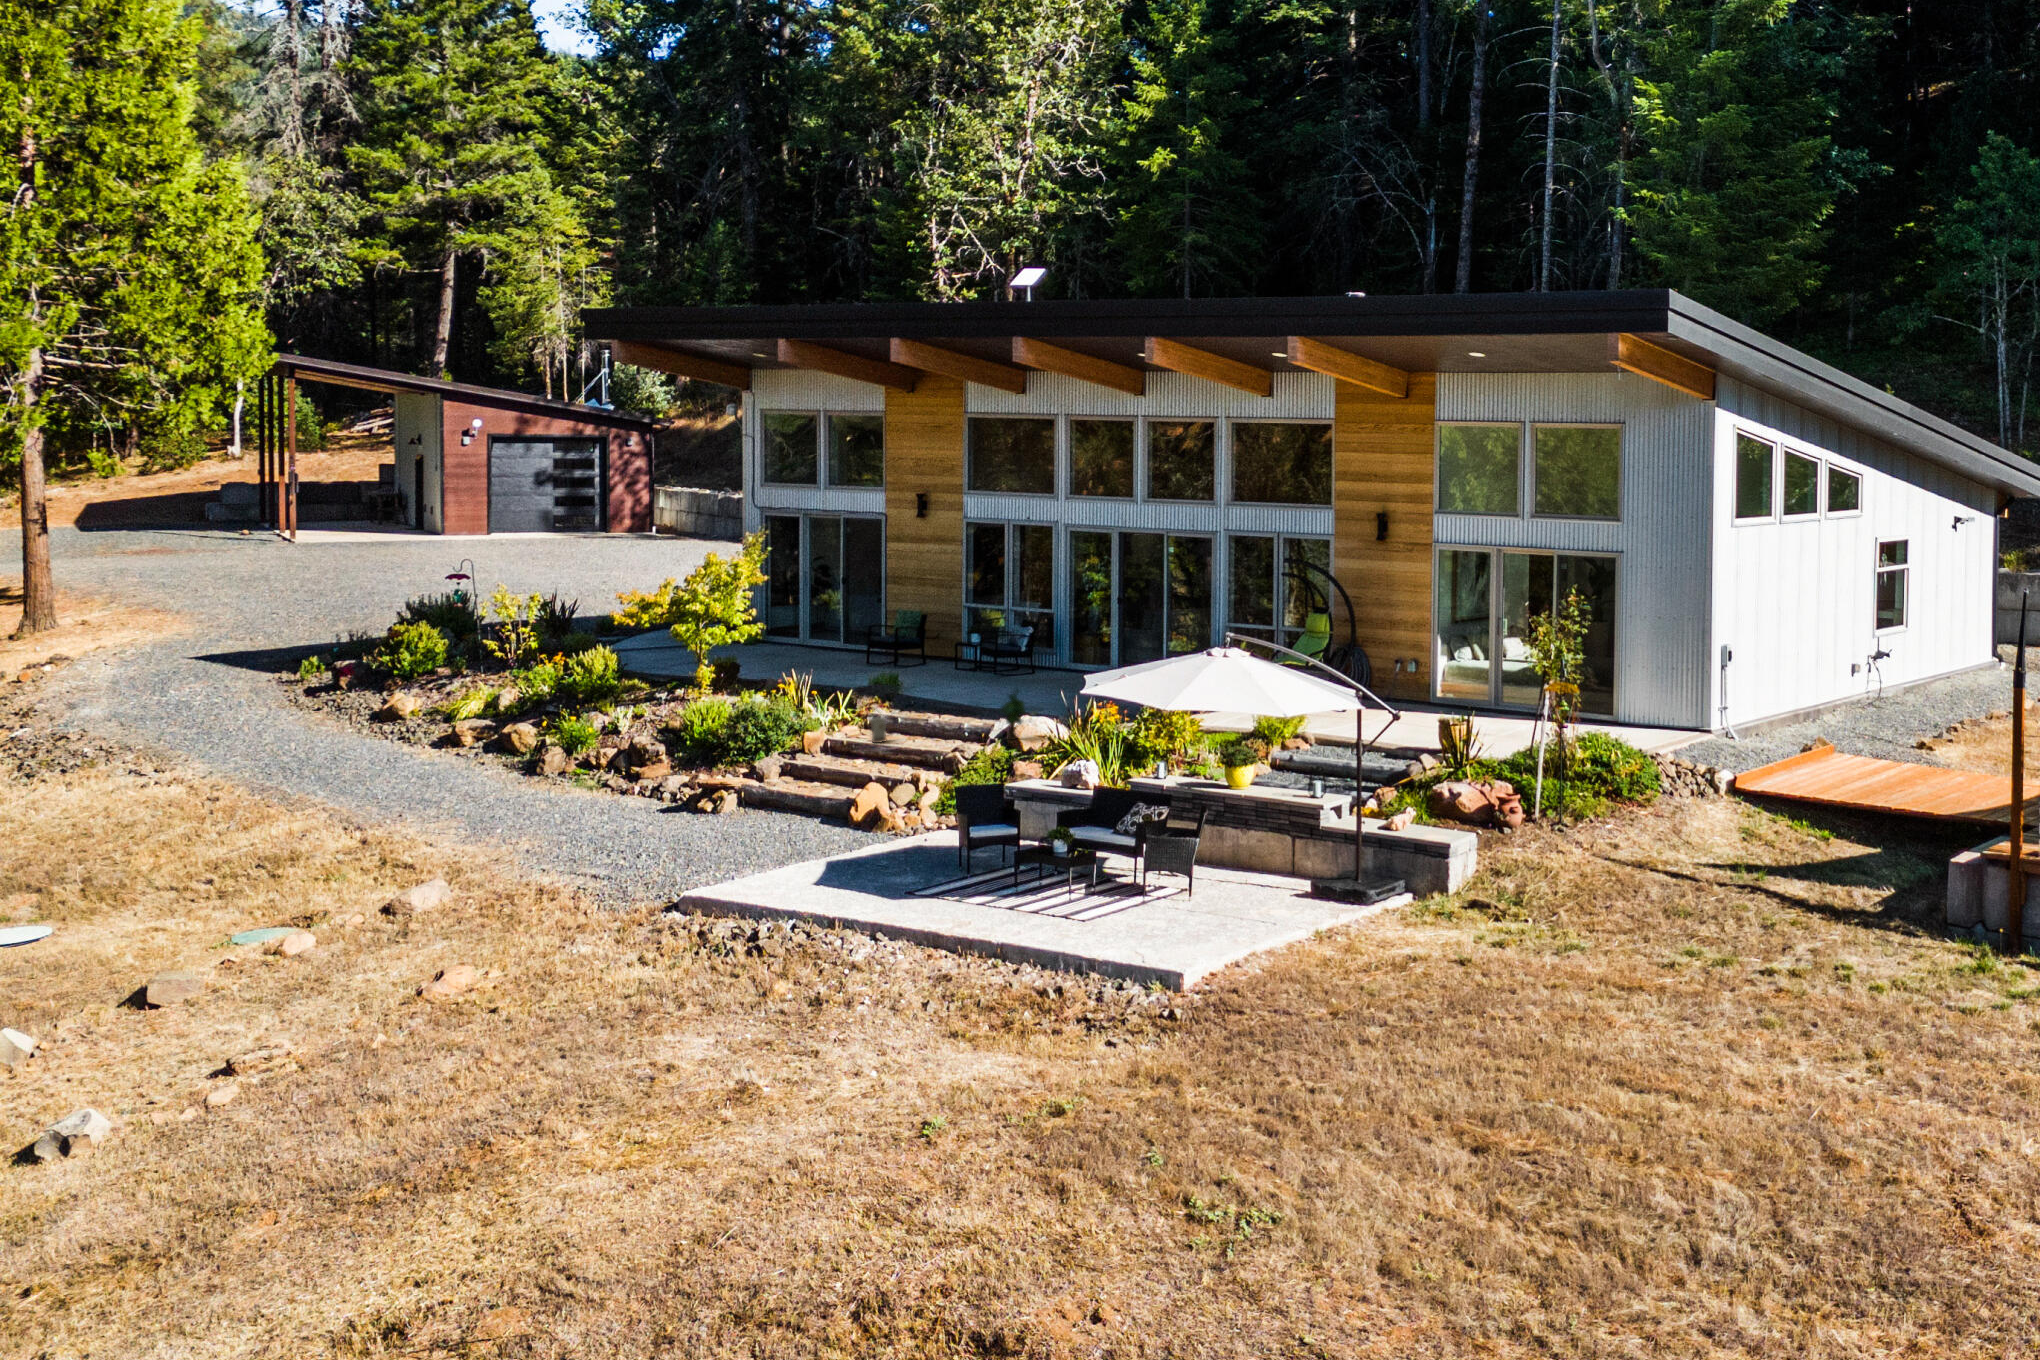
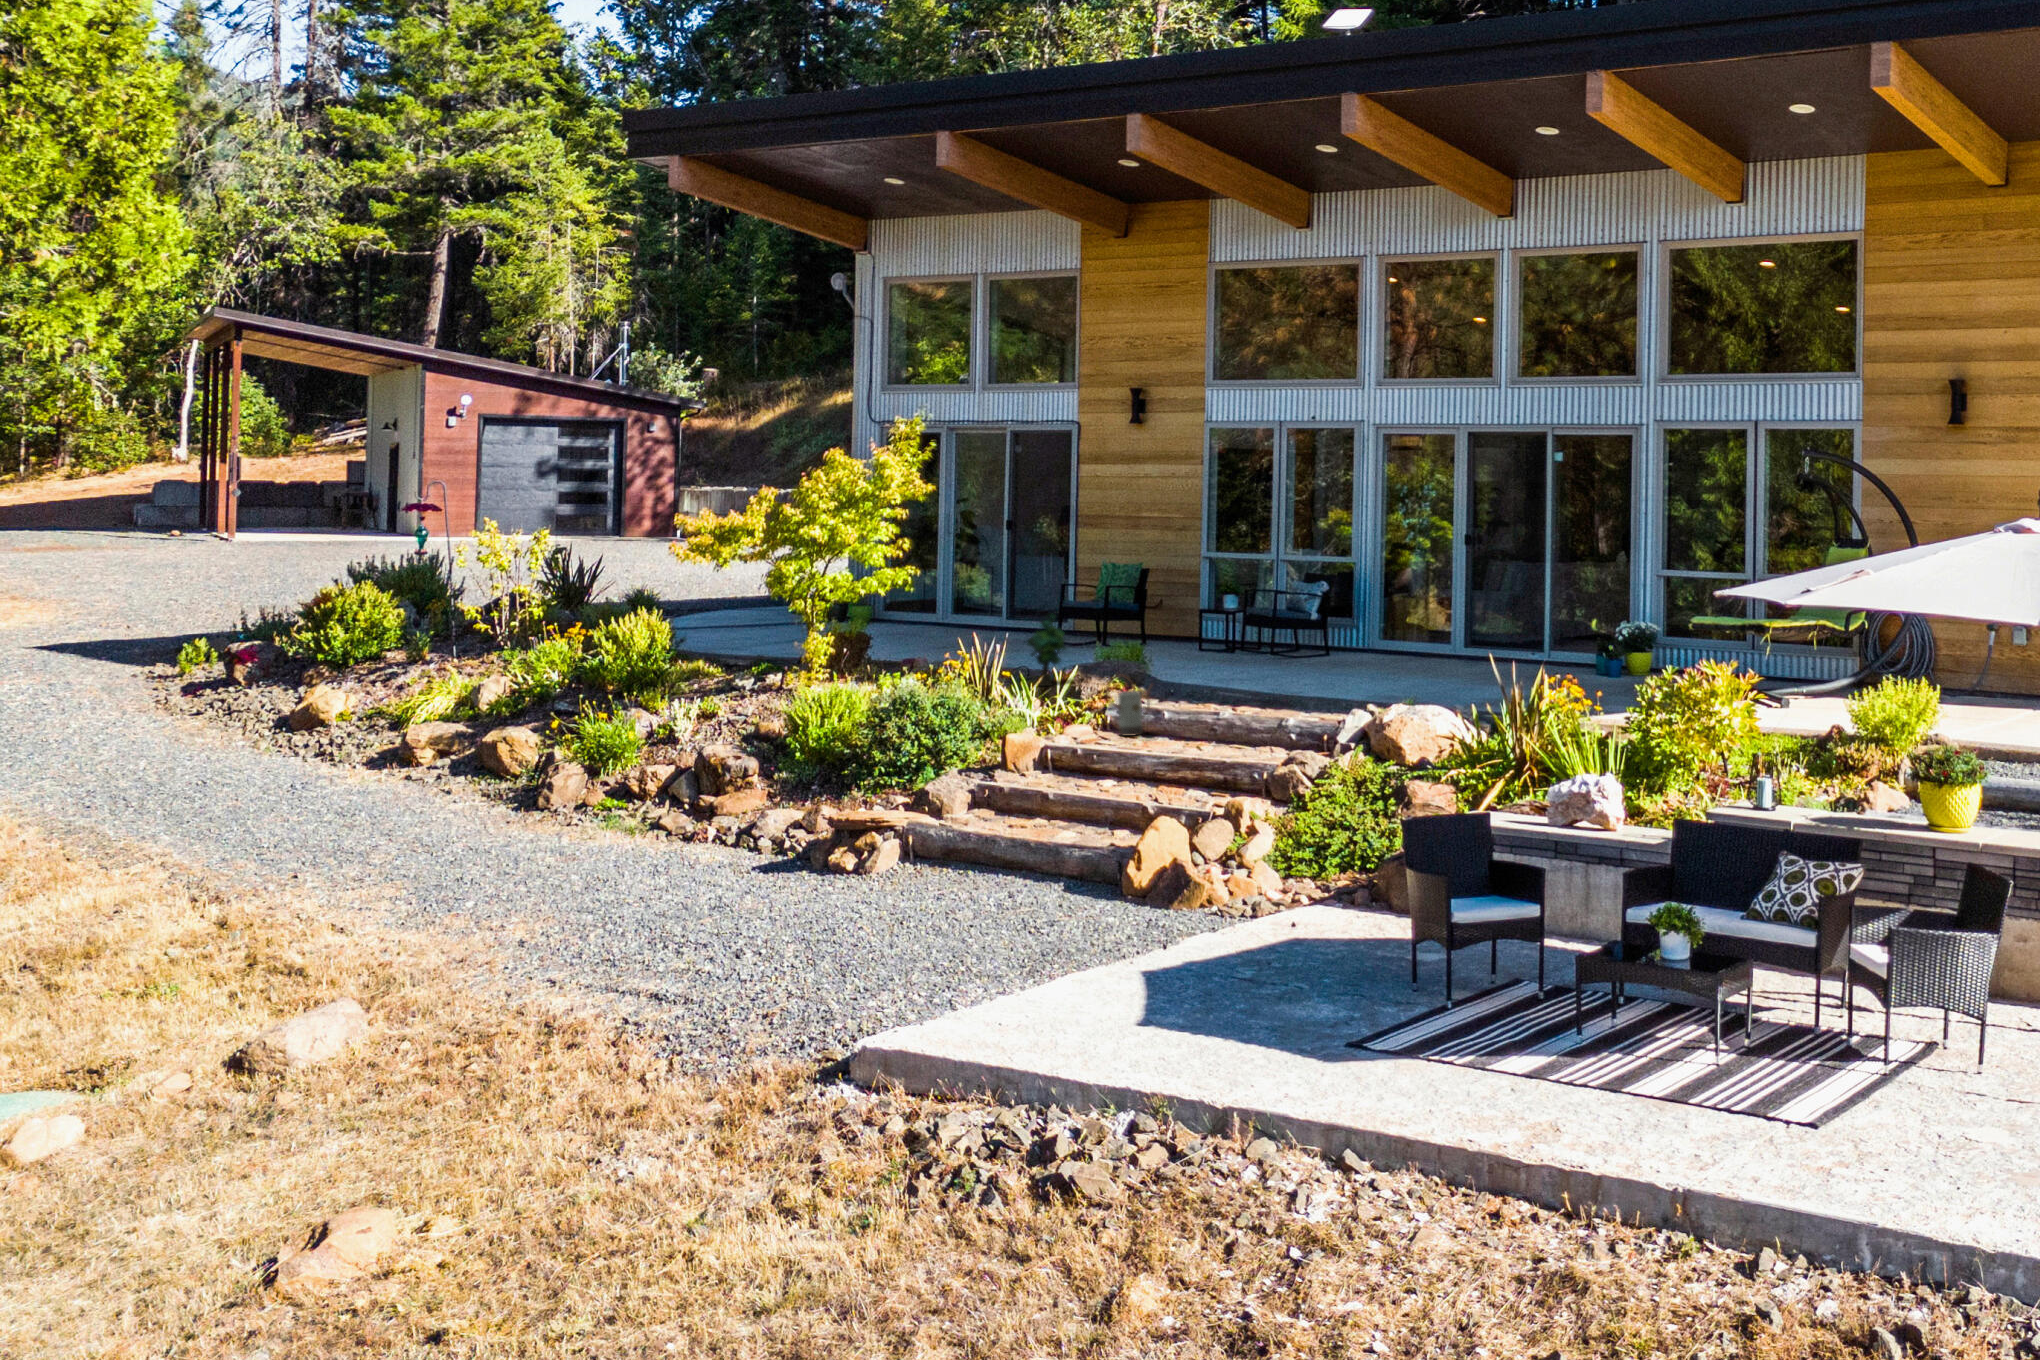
decorative plant: present [998,690,1025,739] -> present [1027,613,1066,686]

